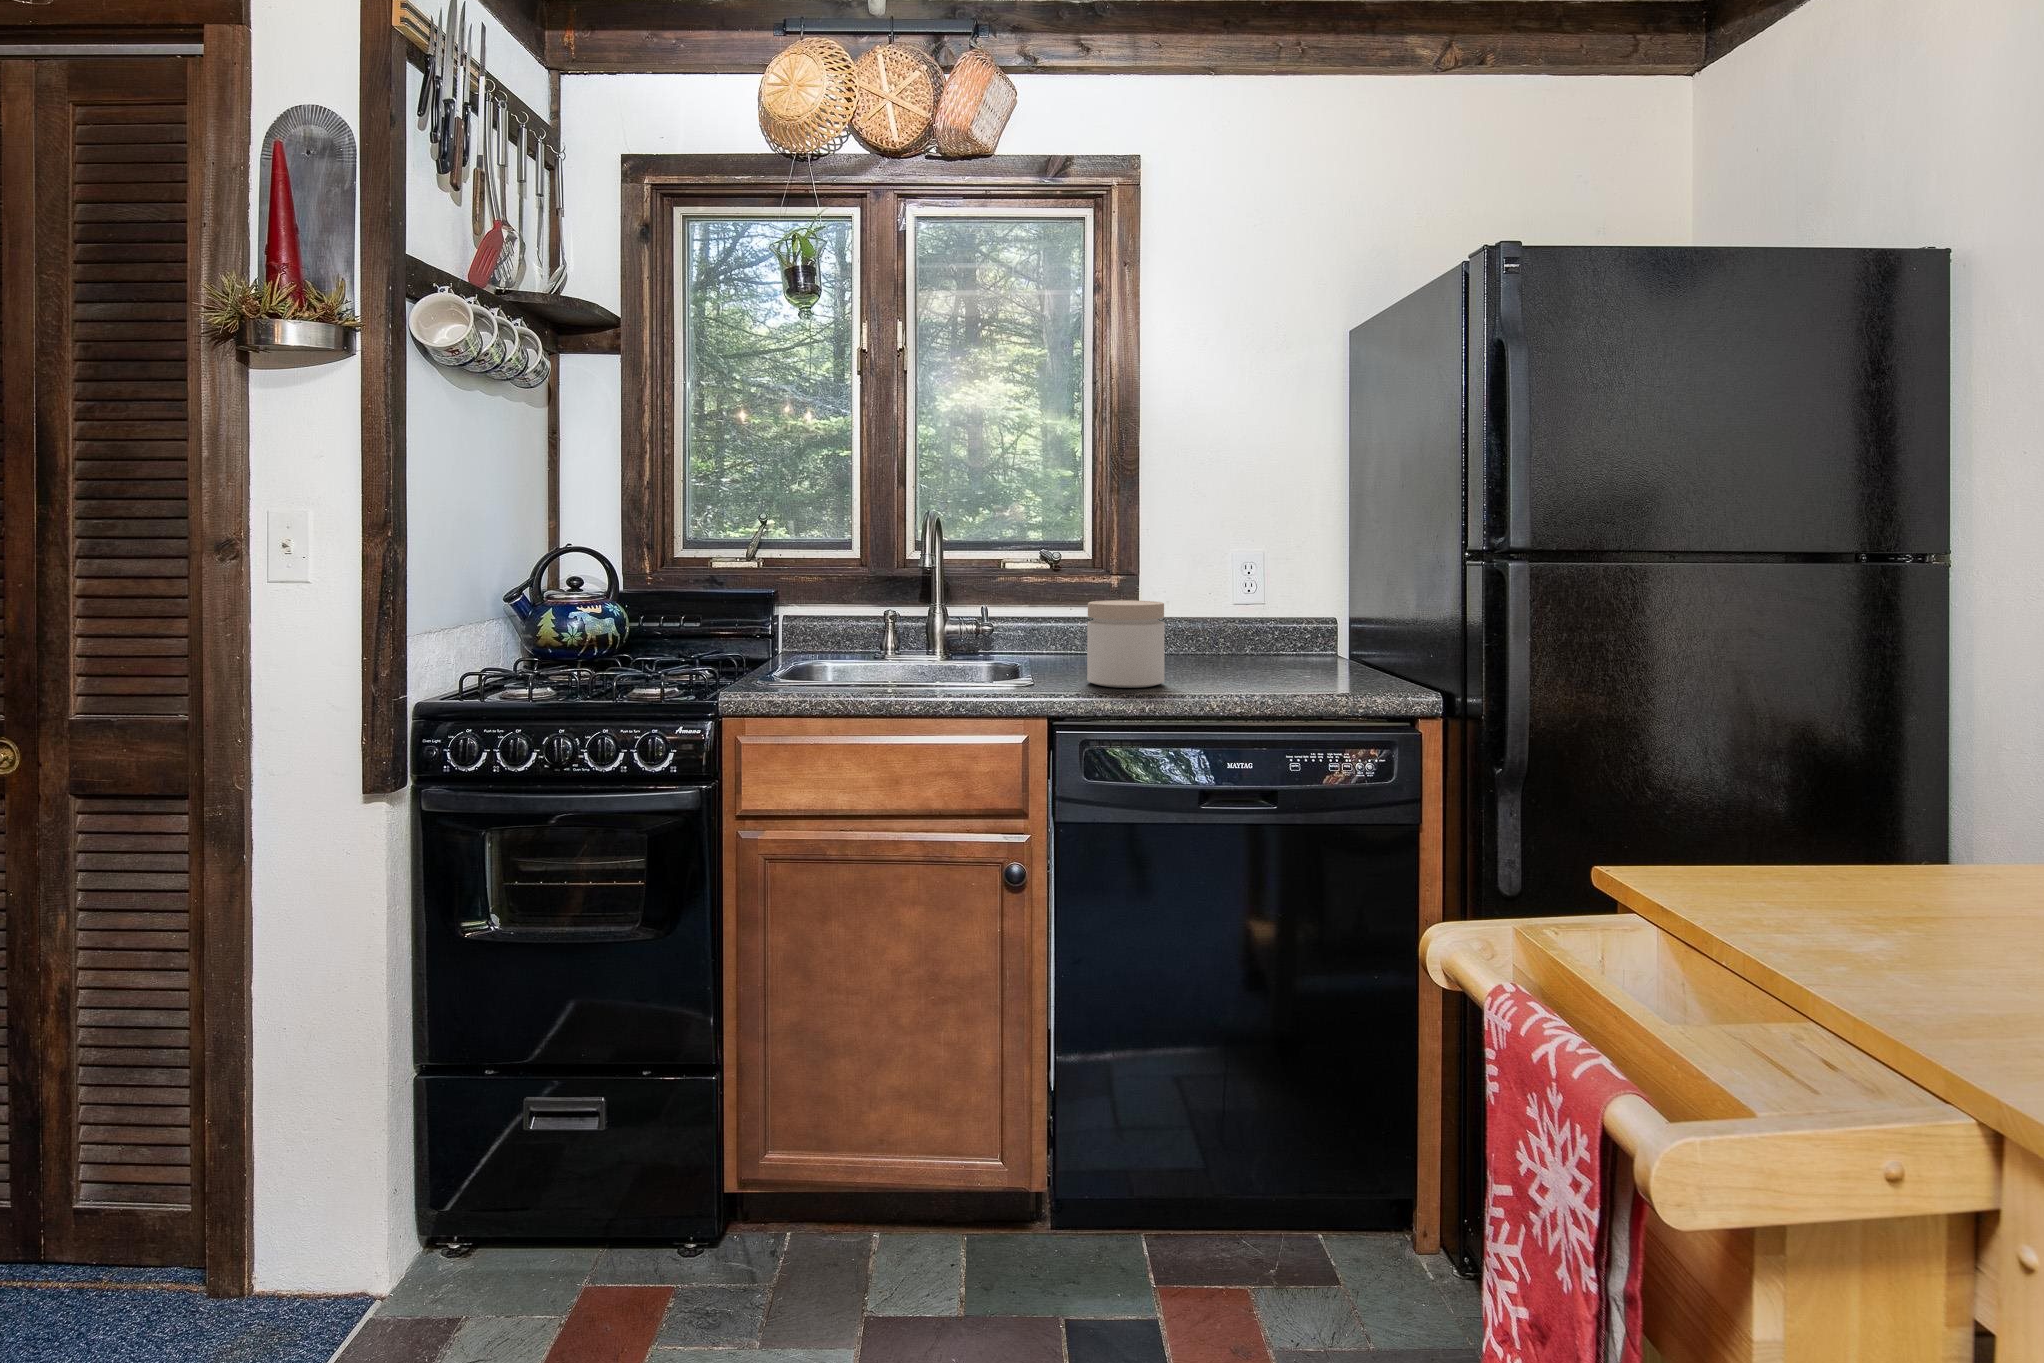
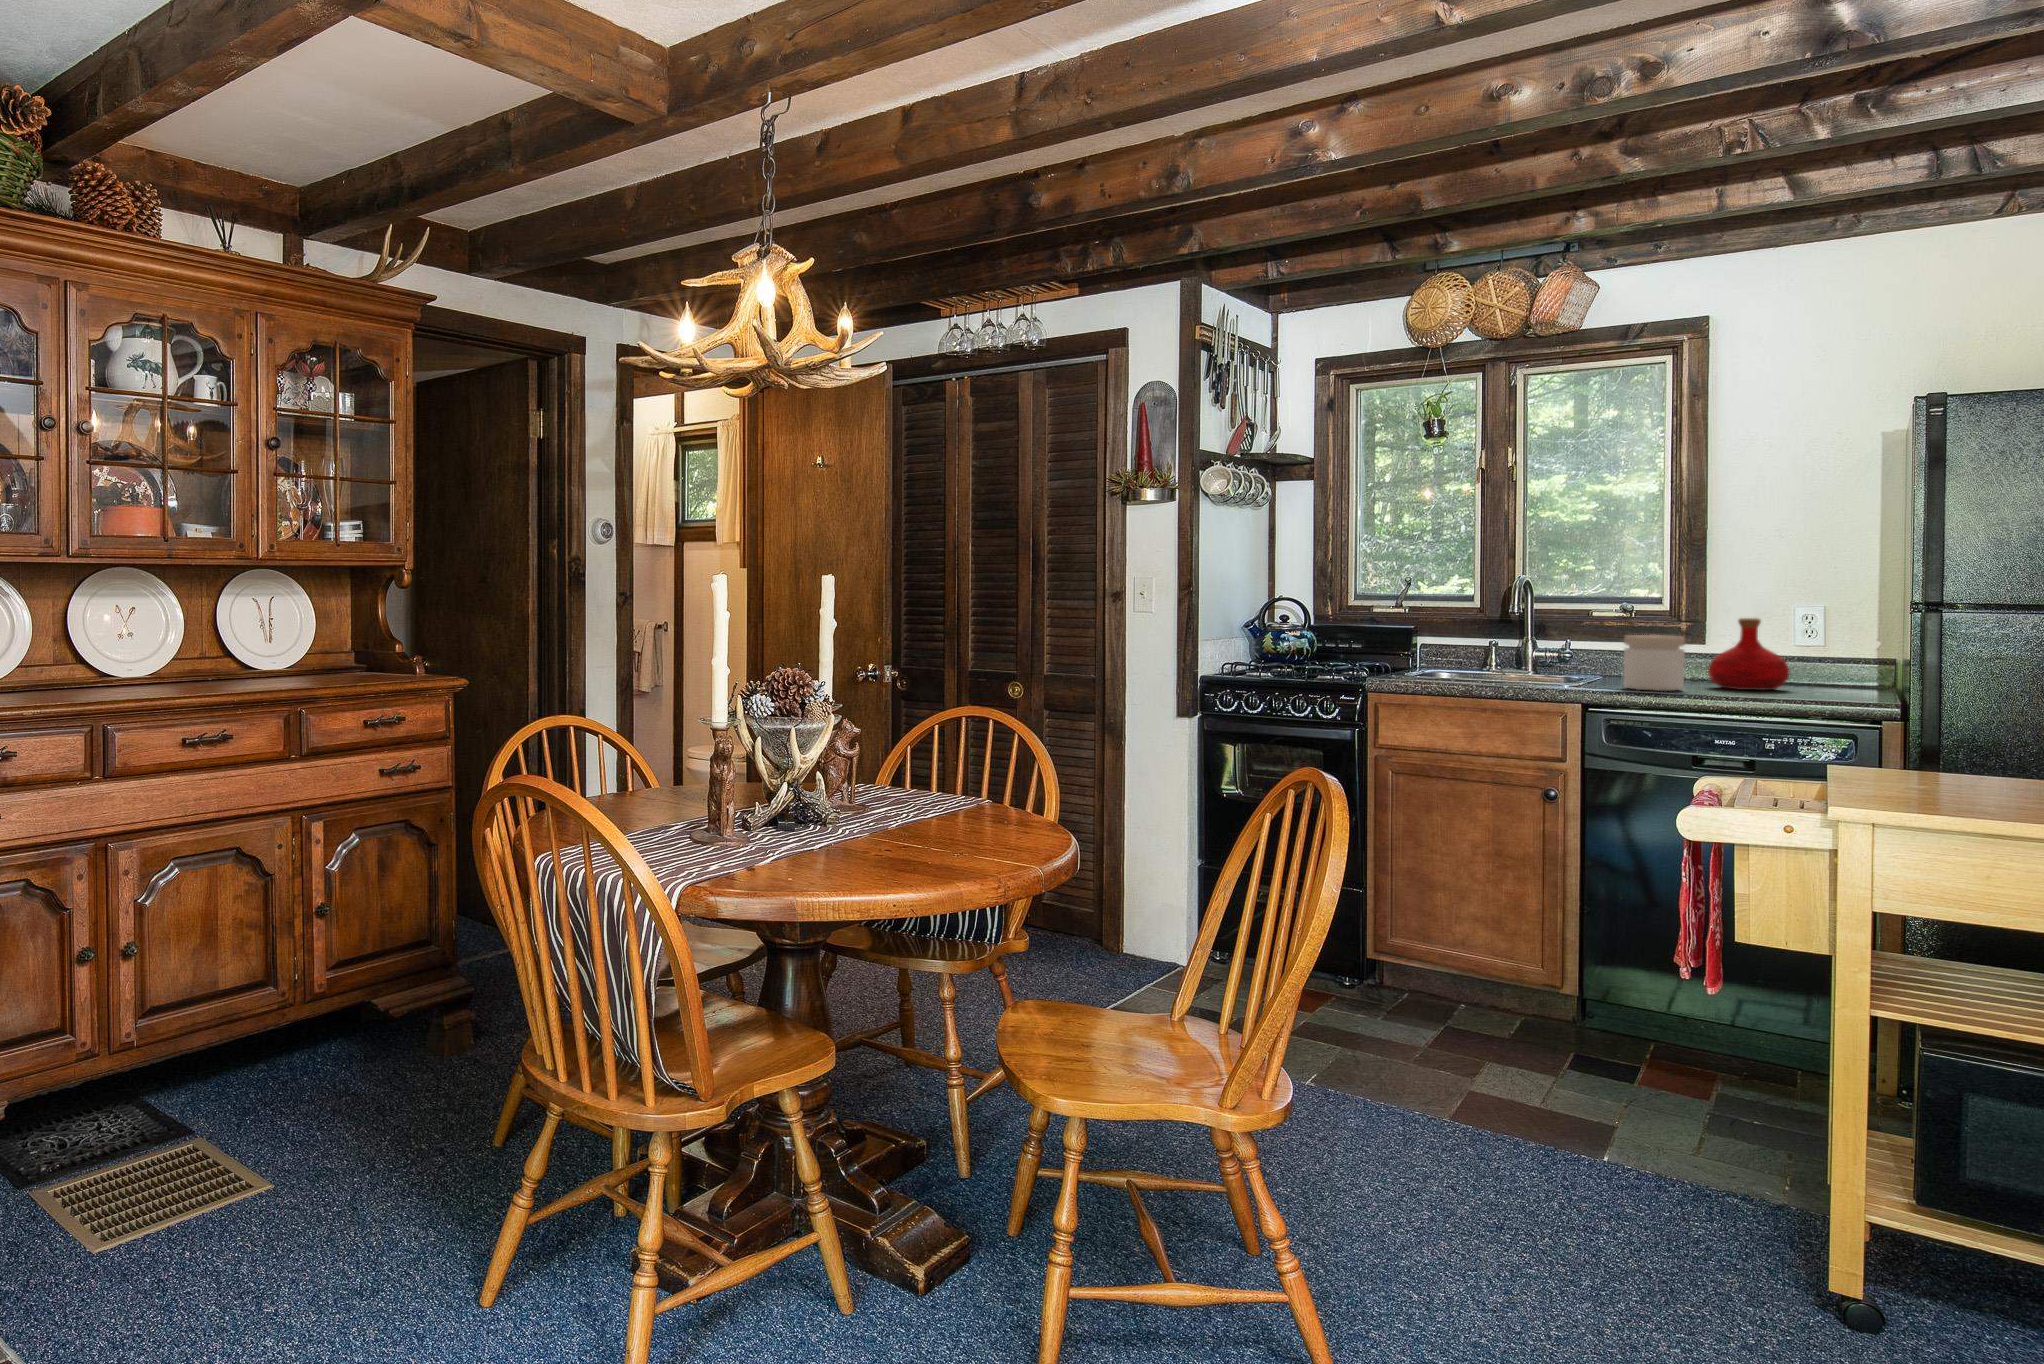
bottle: none [1172,572,1266,675] -> present [1708,618,1789,690]

